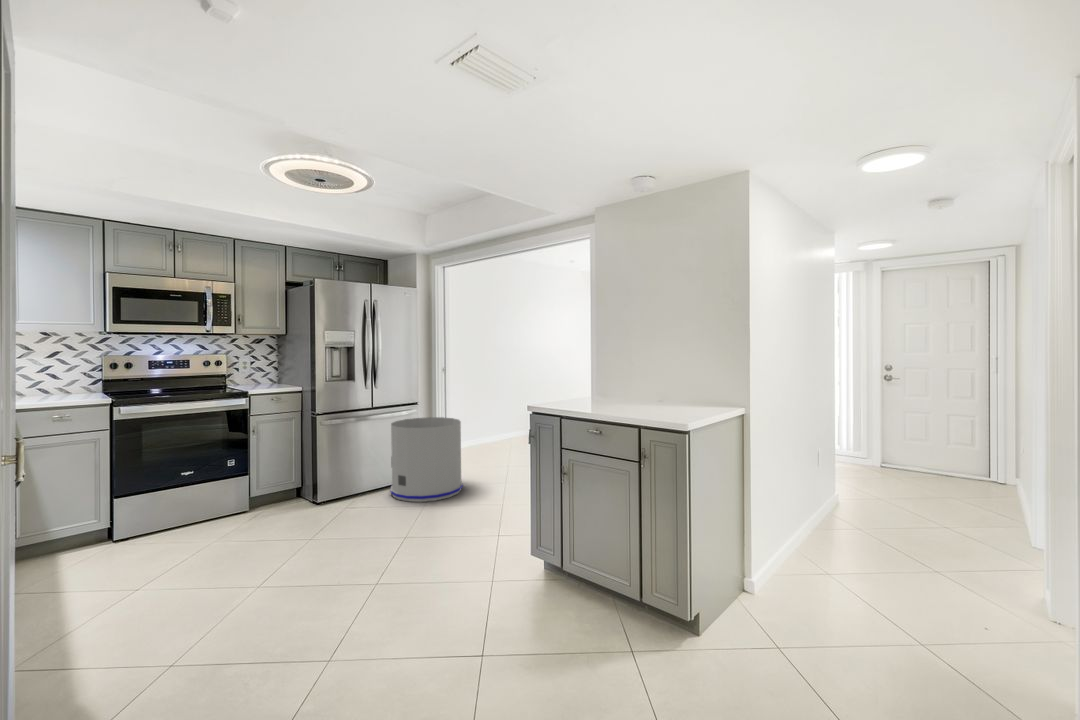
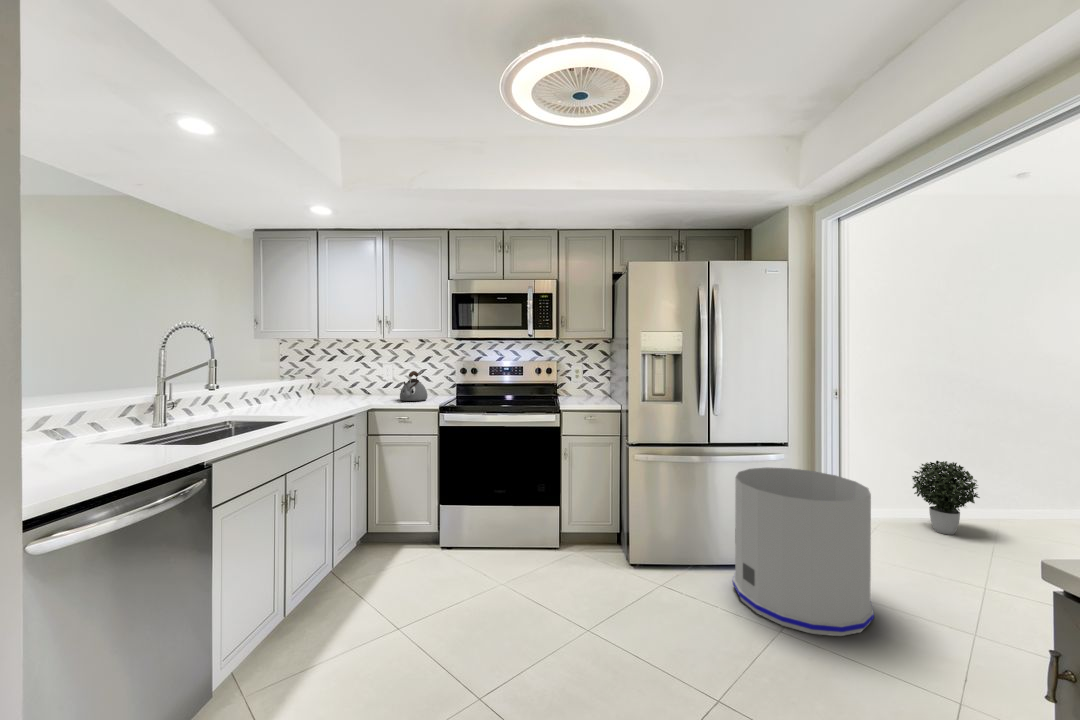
kettle: none [32,367,73,400] -> present [400,371,428,401]
potted plant: none [476,409,506,450] -> present [912,461,980,535]

